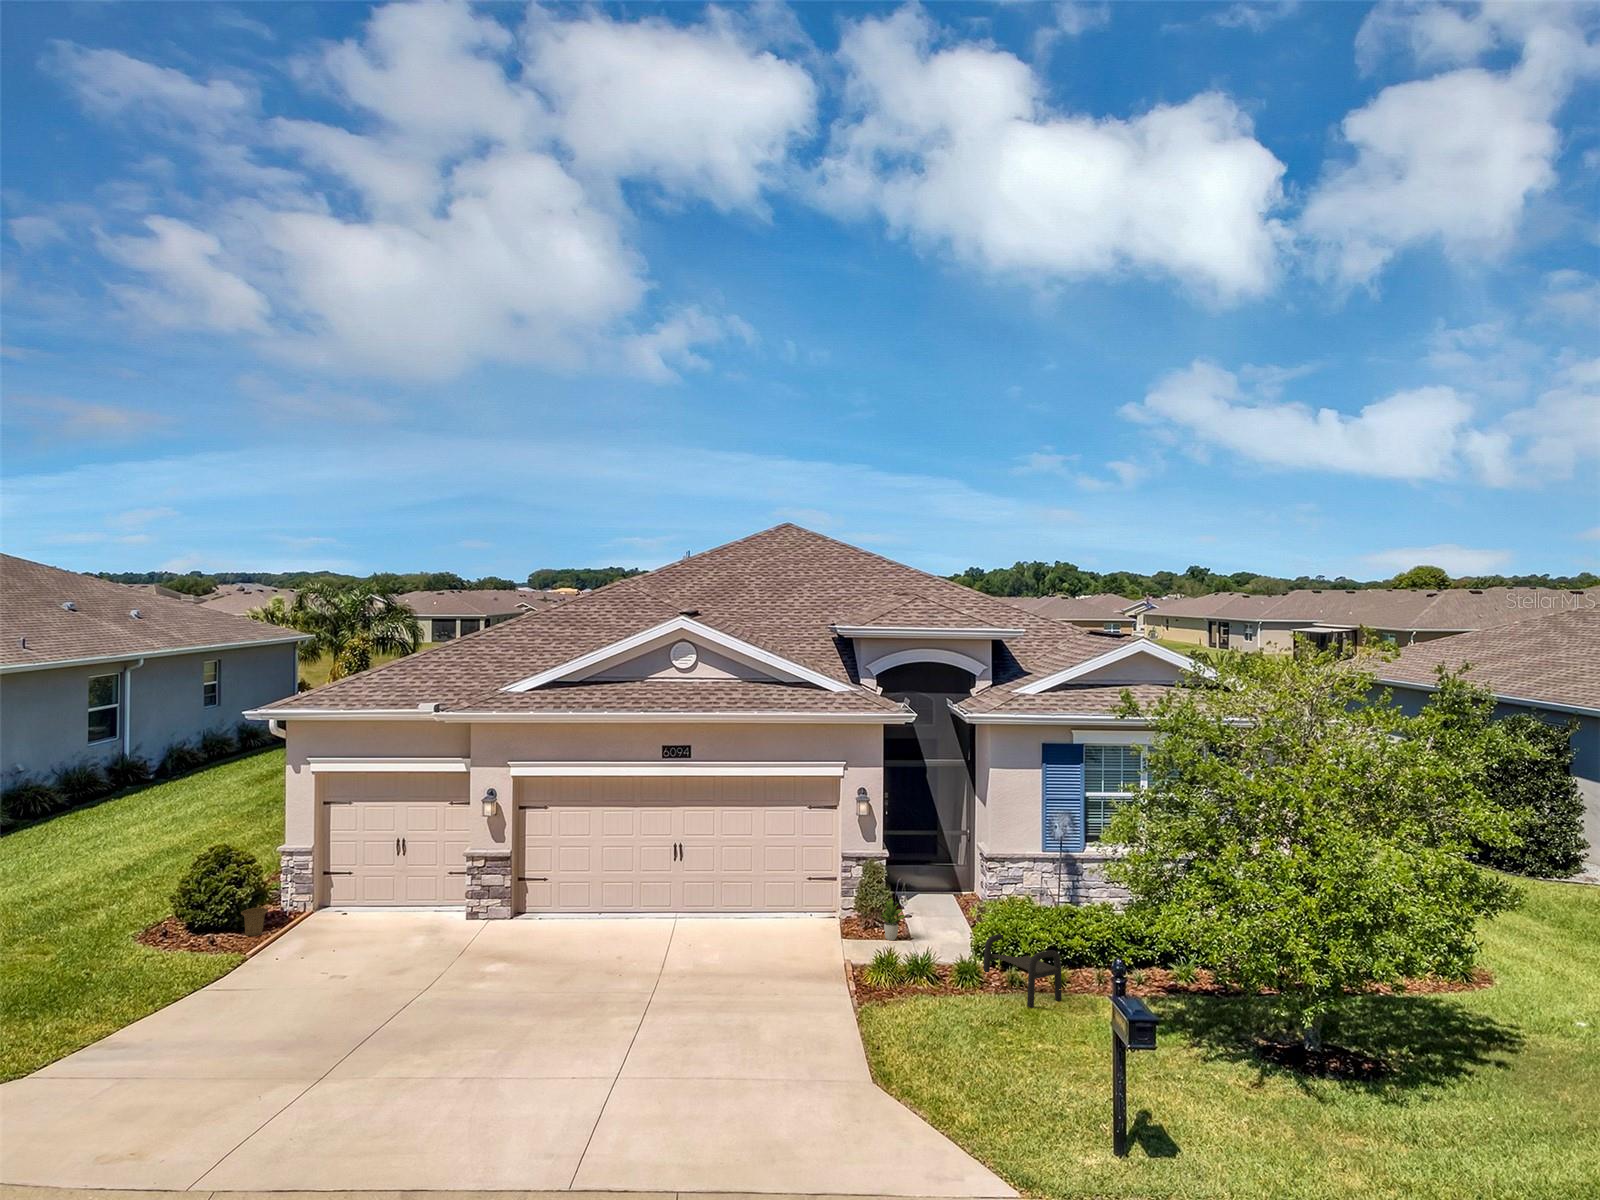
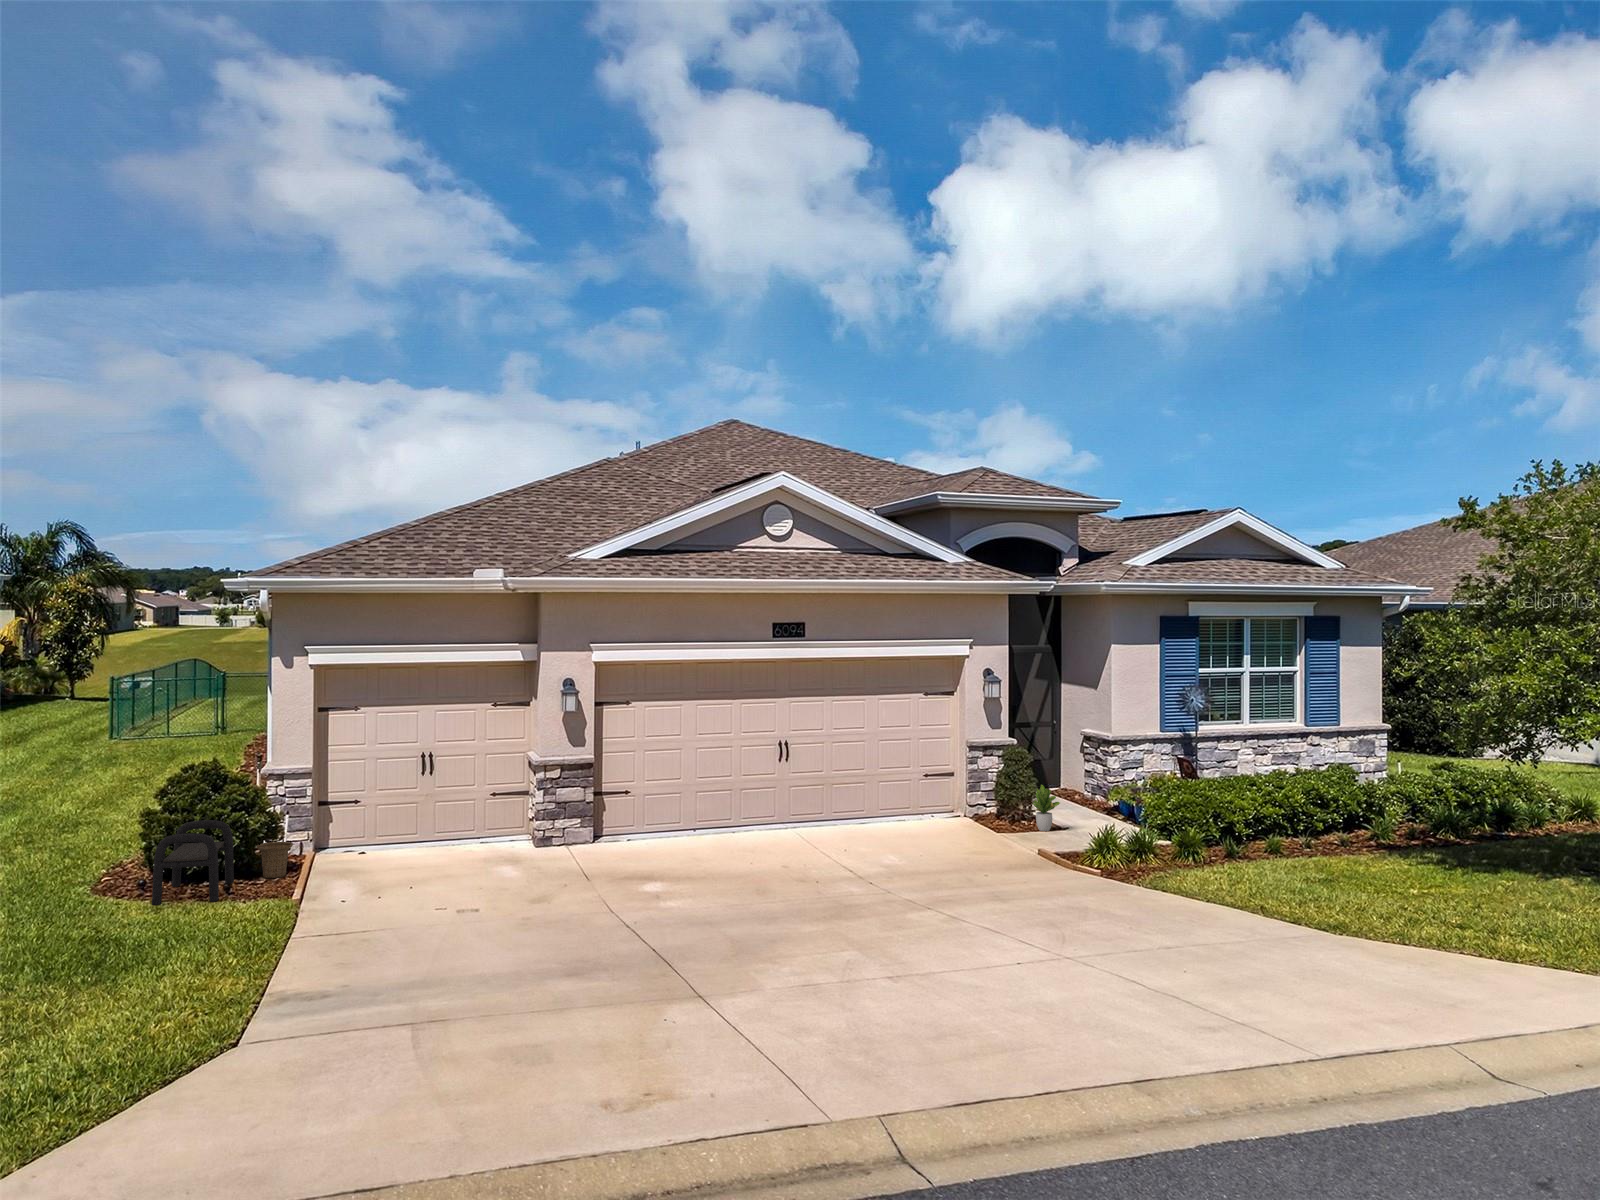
bench: present [983,934,1062,1007] -> present [152,820,234,905]

